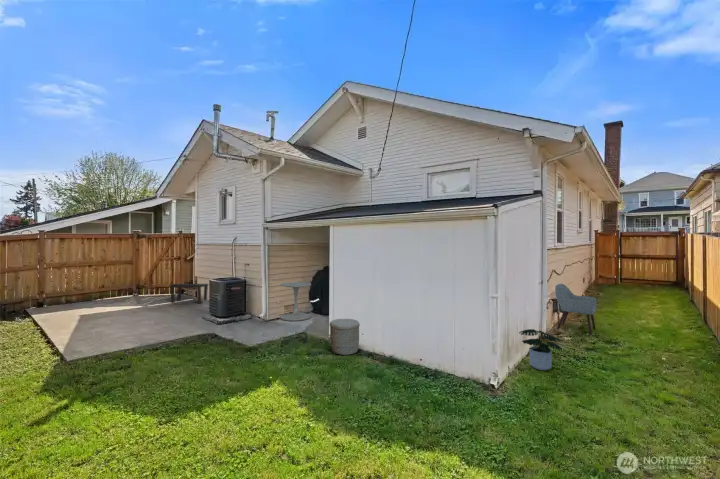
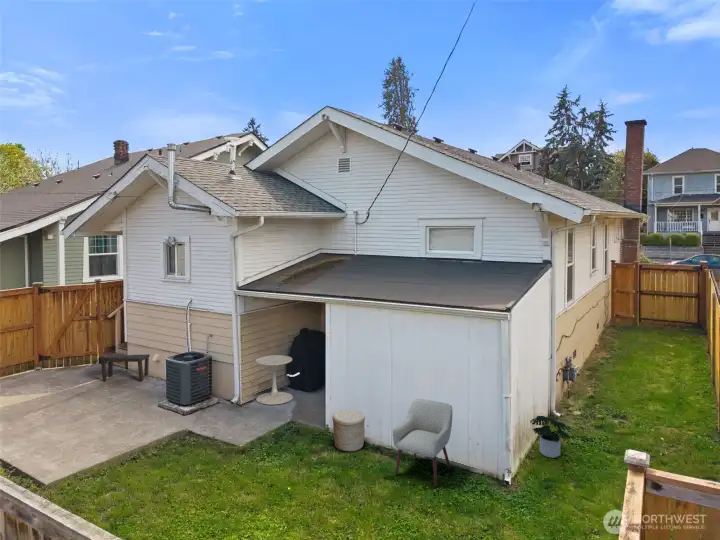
chair: present [555,284,597,335] -> present [393,399,452,487]

